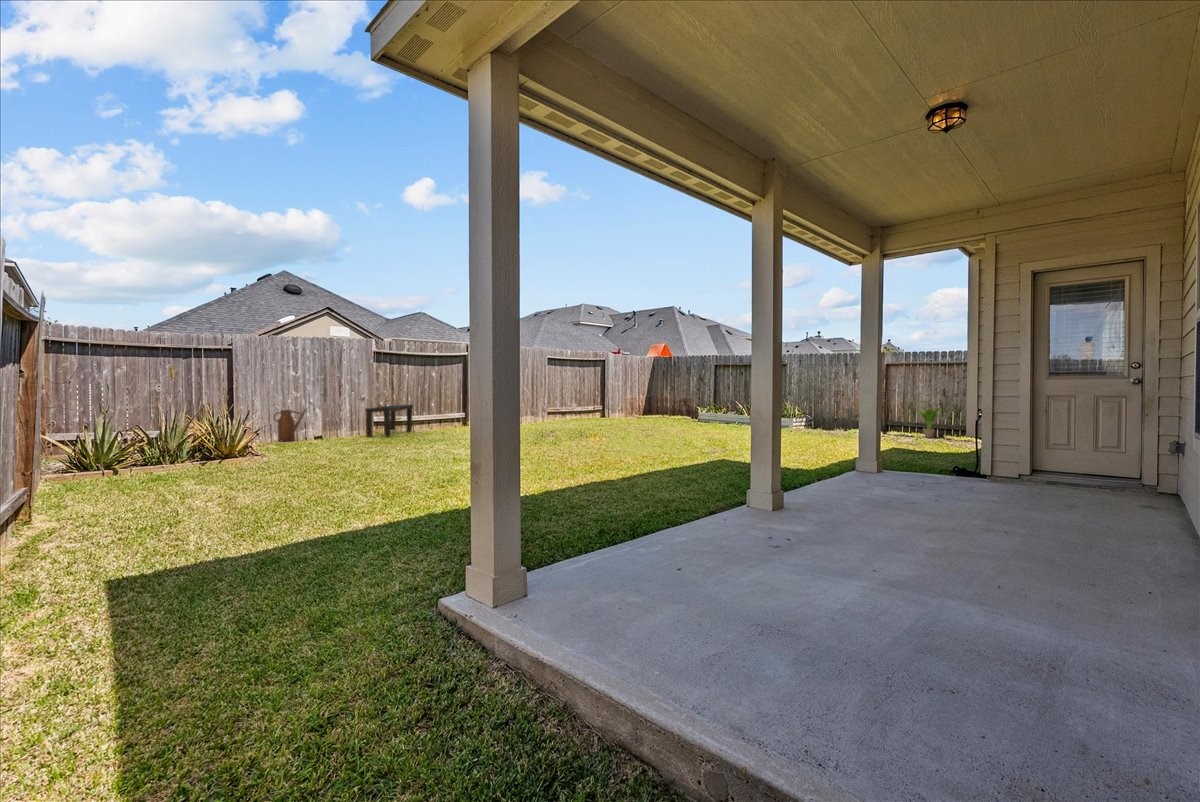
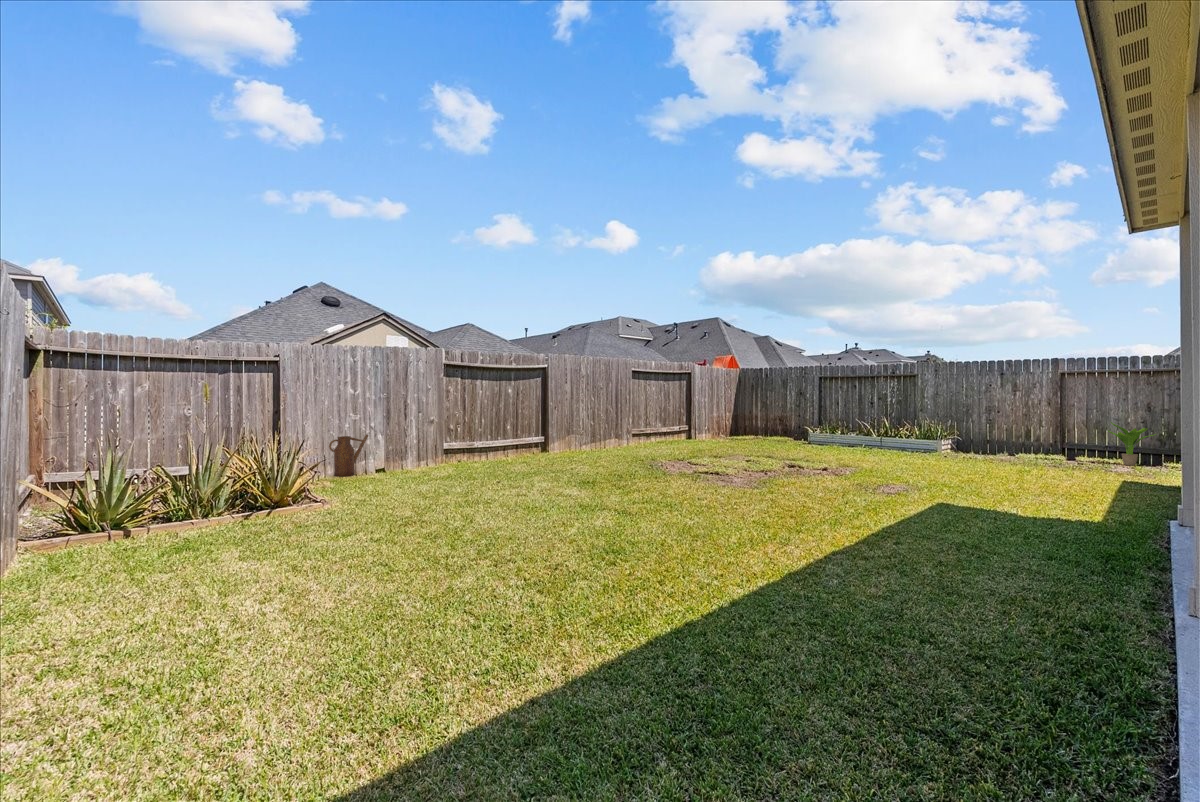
bench: present [365,405,413,437] -> none [437,427,490,468]

